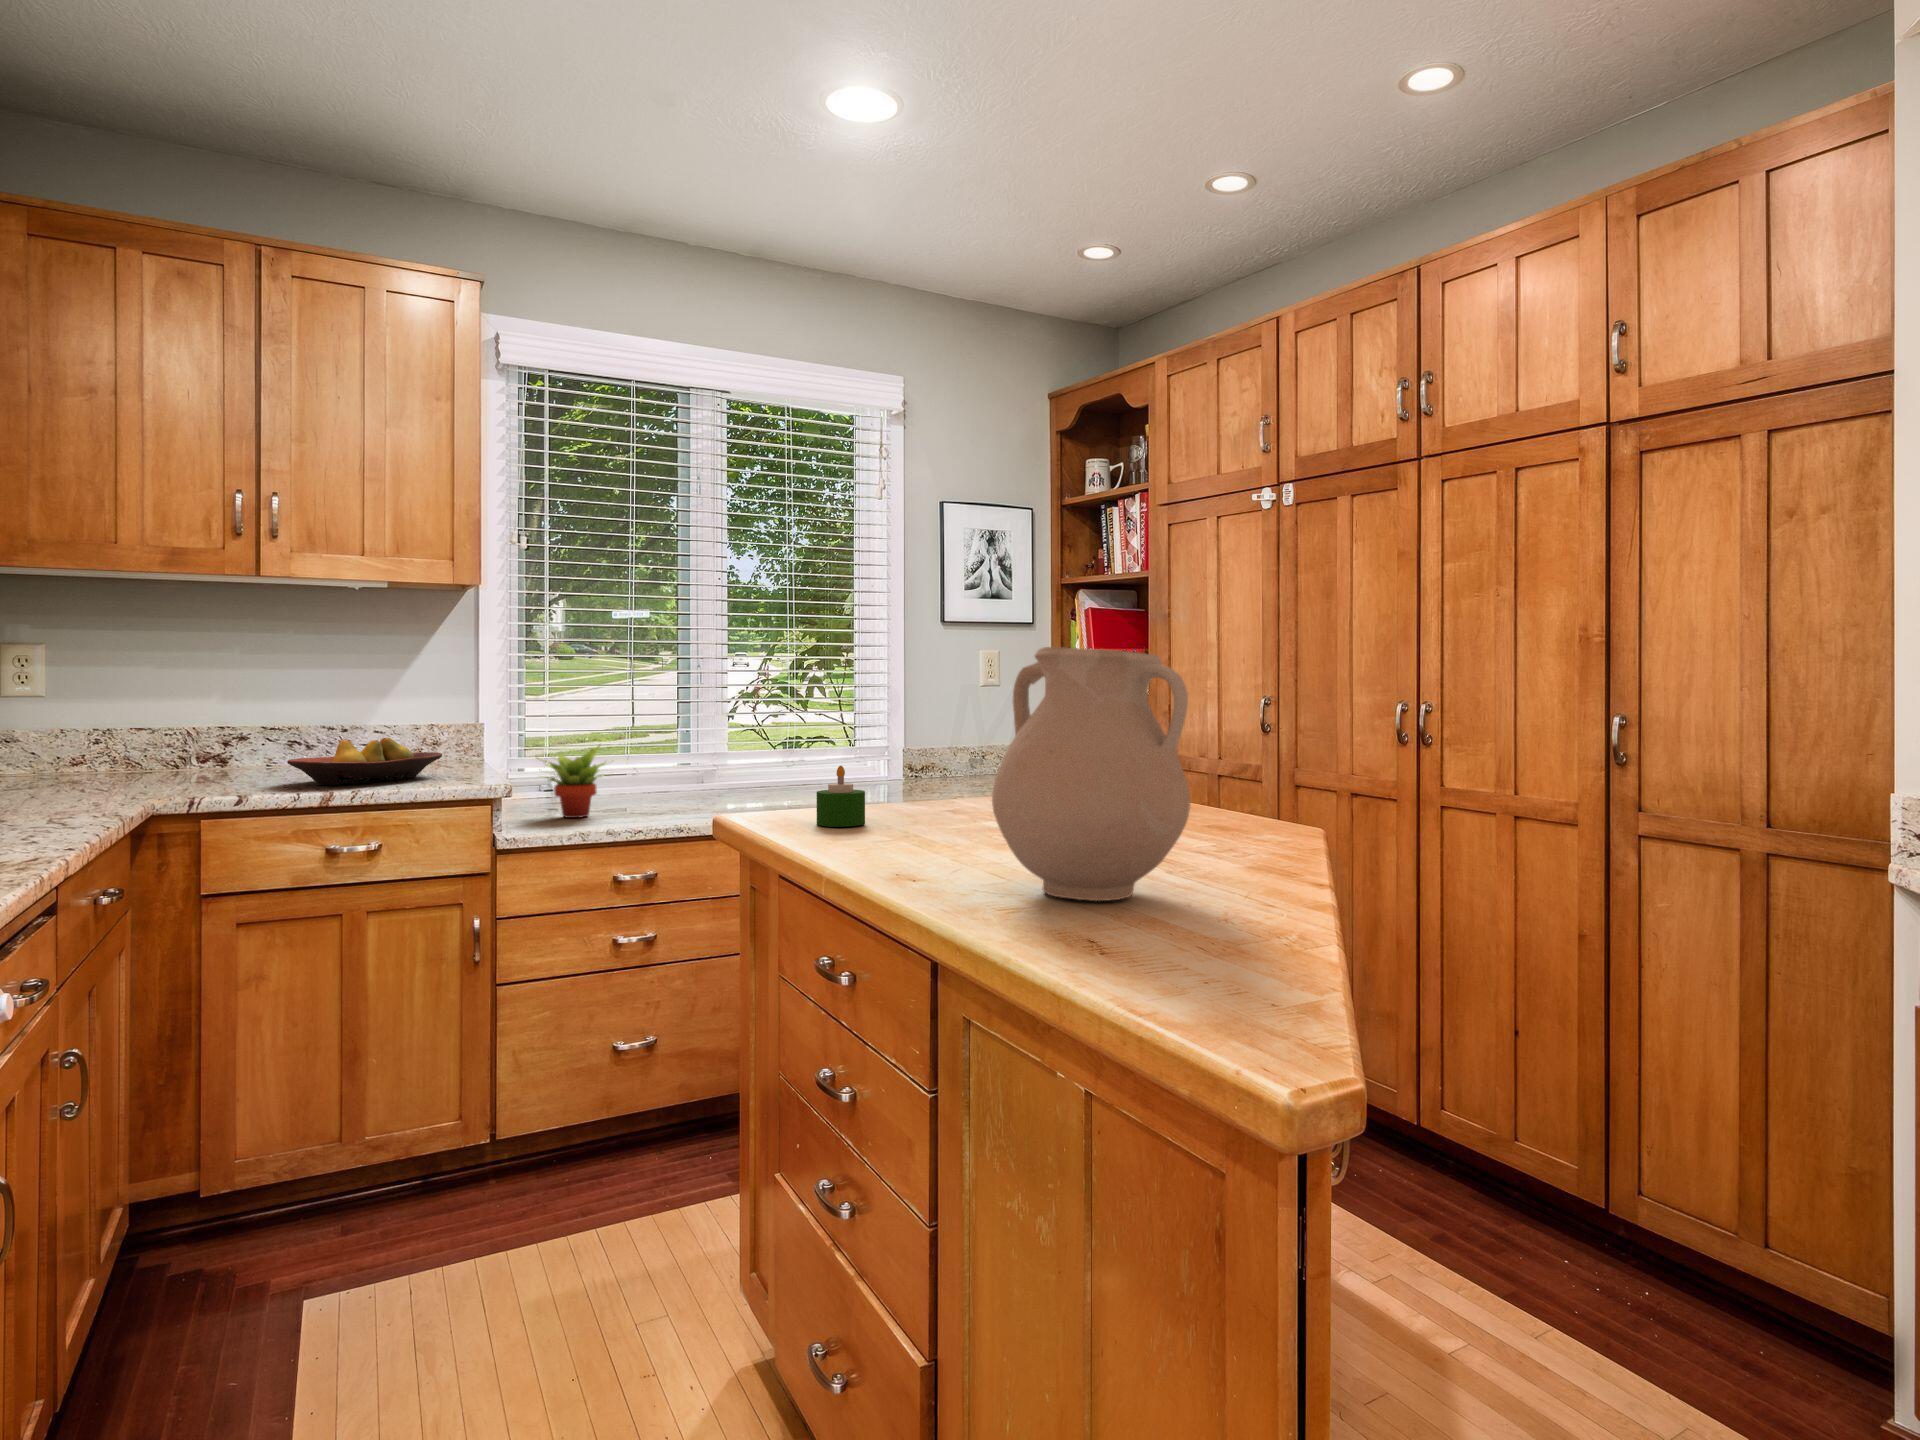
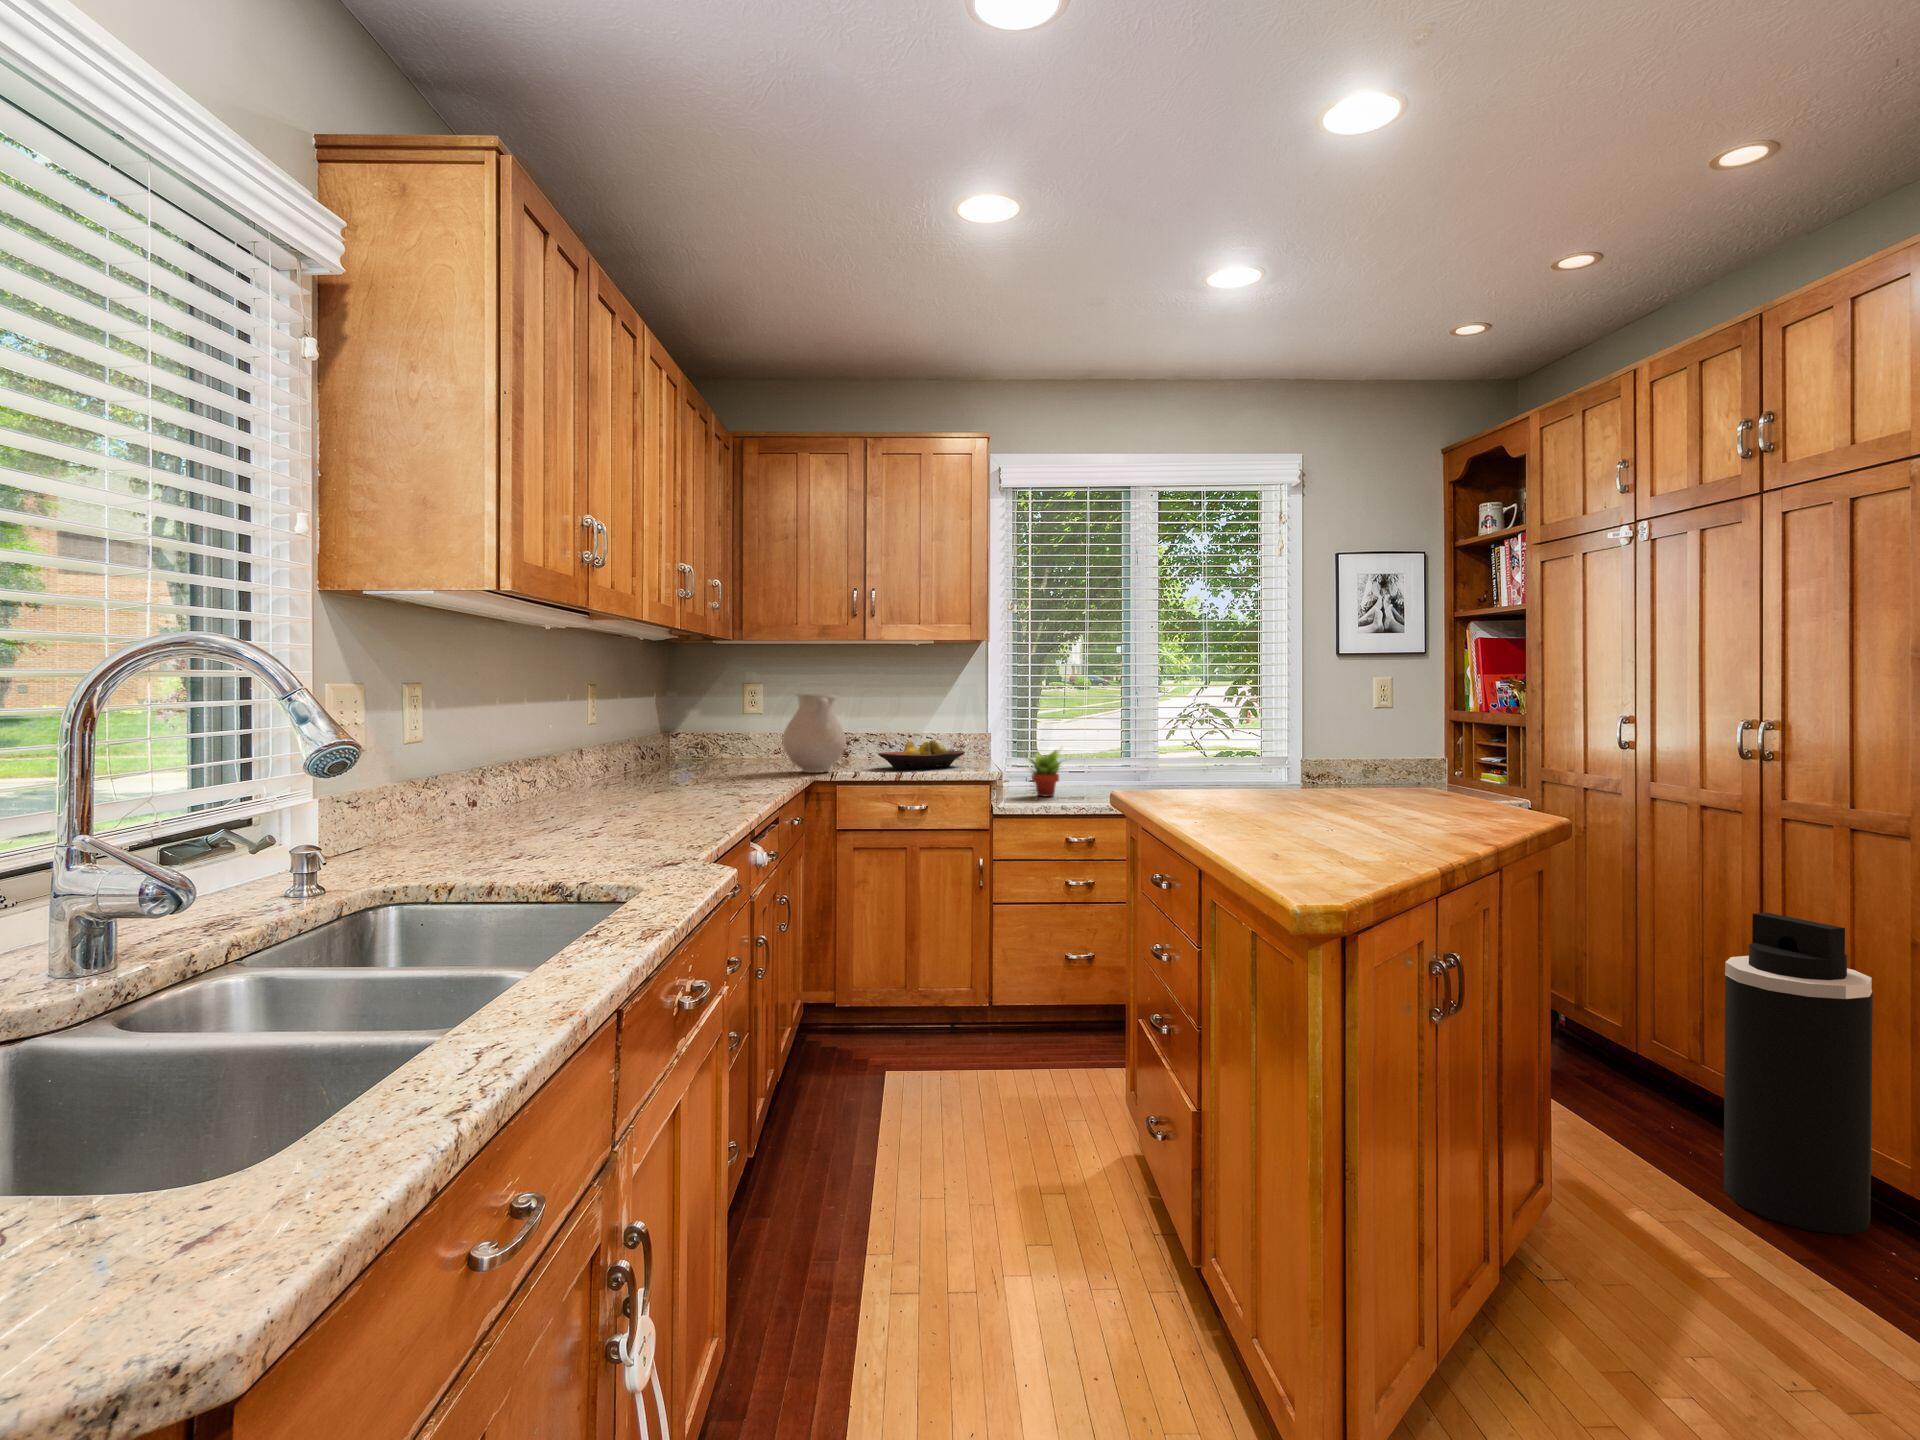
vase: present [992,647,1191,901] -> present [782,693,846,773]
candle: present [817,766,865,827] -> none [1172,759,1205,799]
trash can: none [1412,917,1553,1269] -> present [1724,913,1873,1235]

